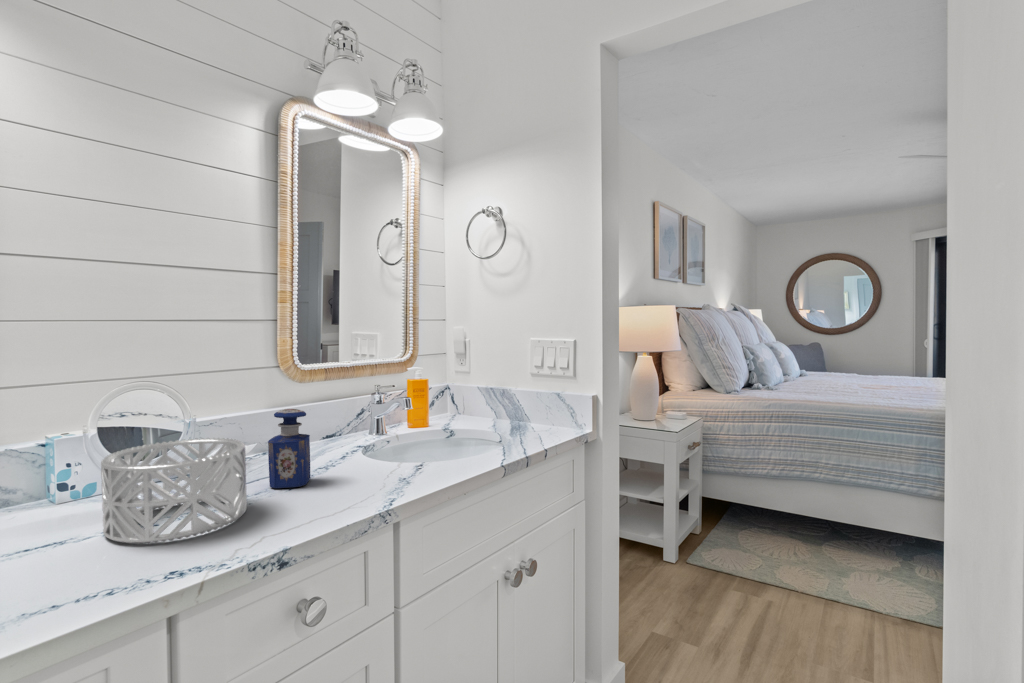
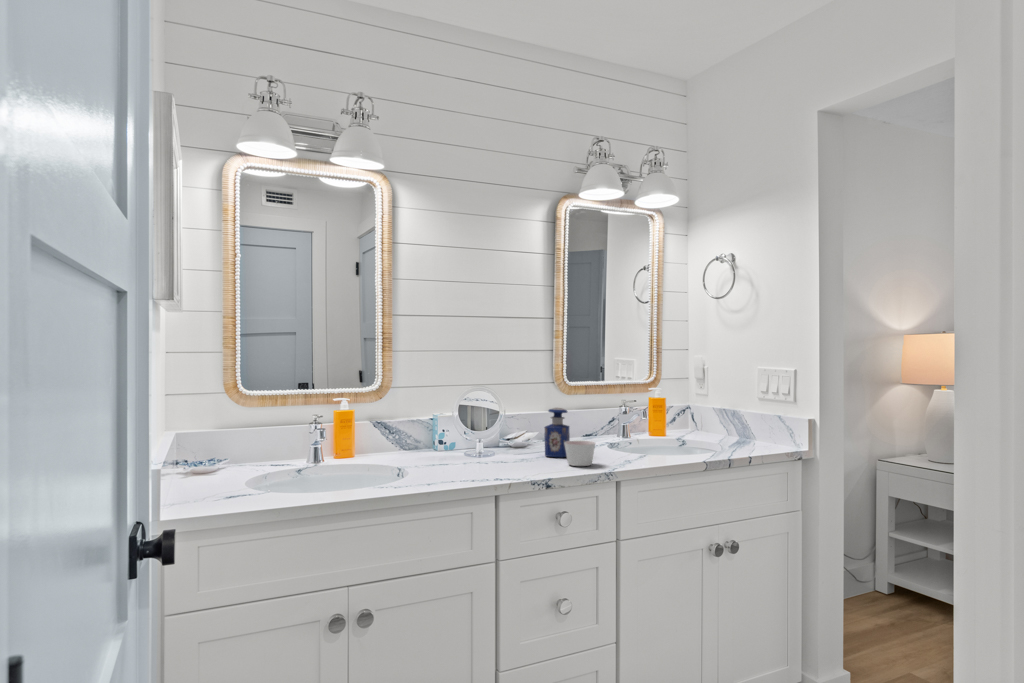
decorative bowl: present [101,438,247,544] -> none [464,420,532,469]
candle: none [305,460,357,507] -> present [564,441,595,466]

